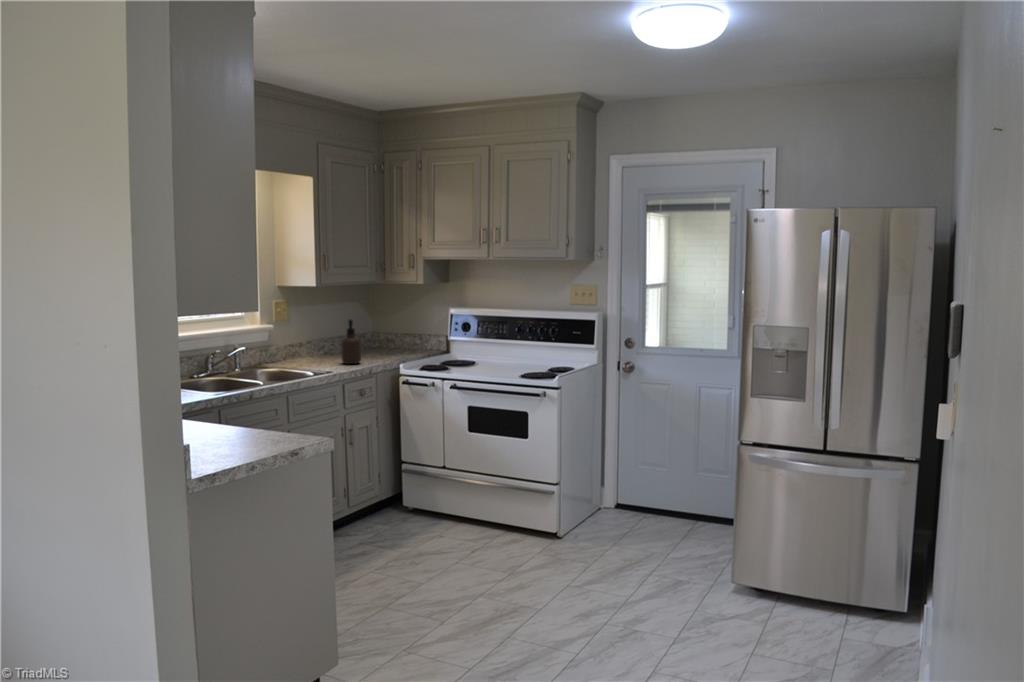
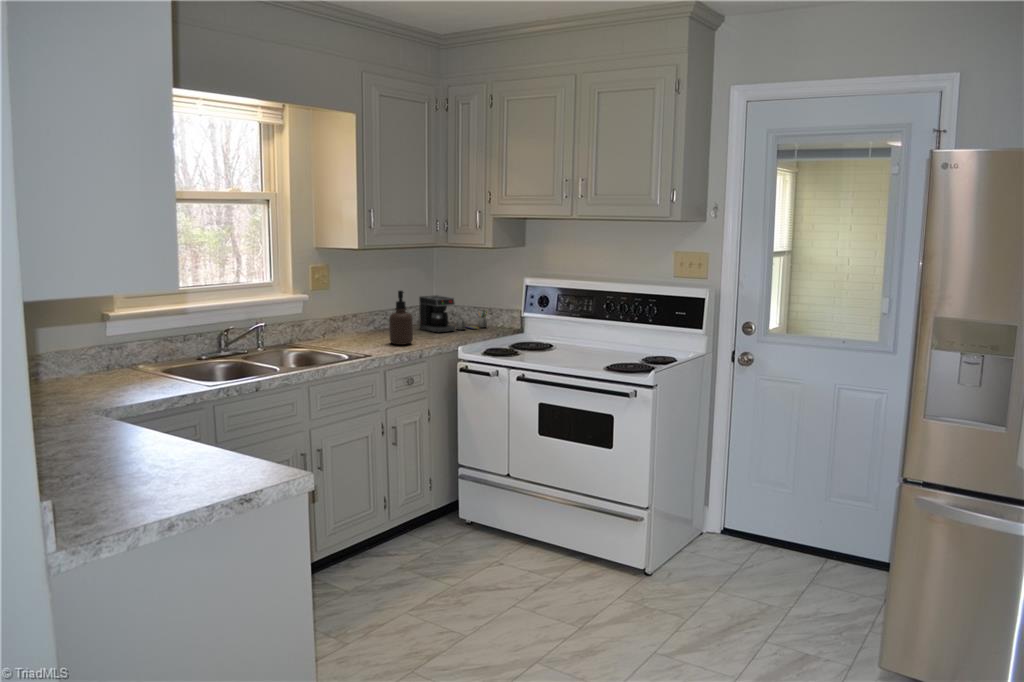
coffee maker: none [361,325,418,355] -> present [419,295,487,332]

